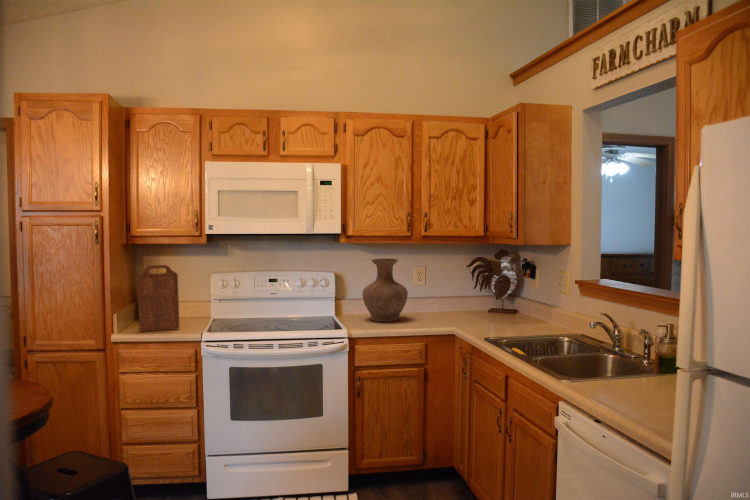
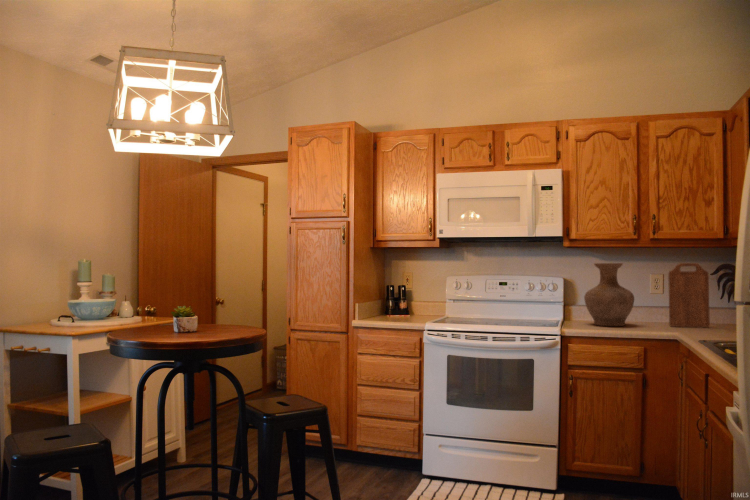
cutting board: present [137,265,179,332] -> present [668,263,710,327]

